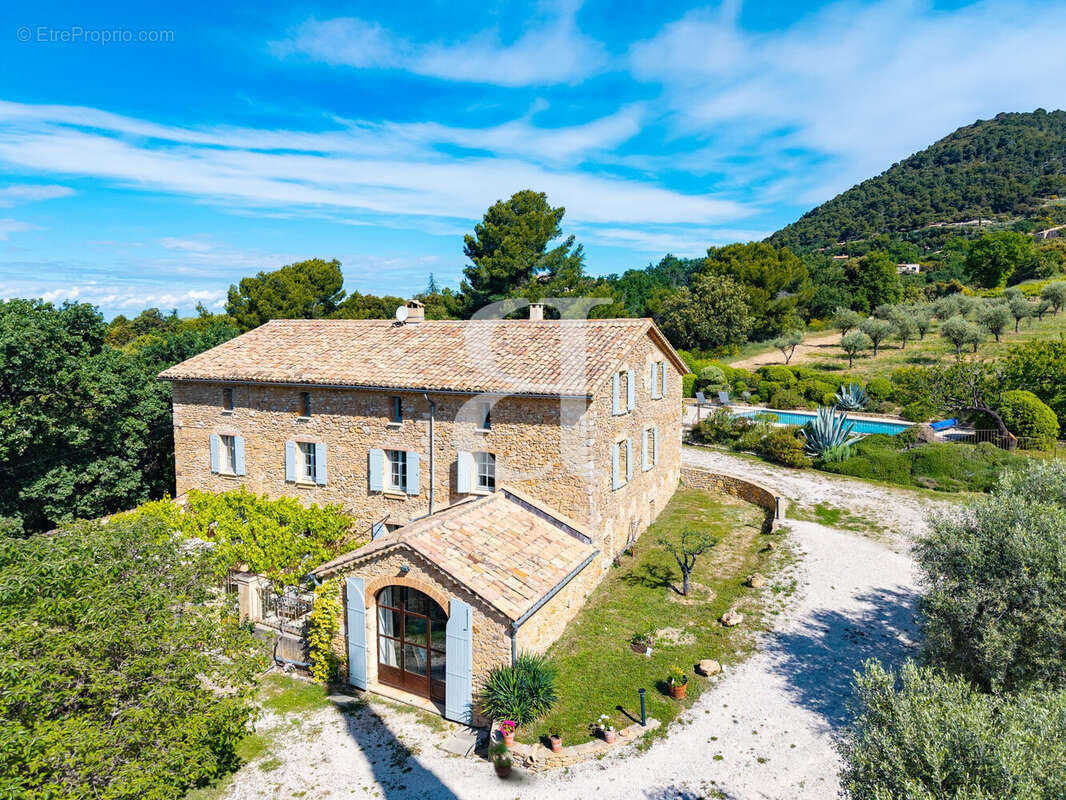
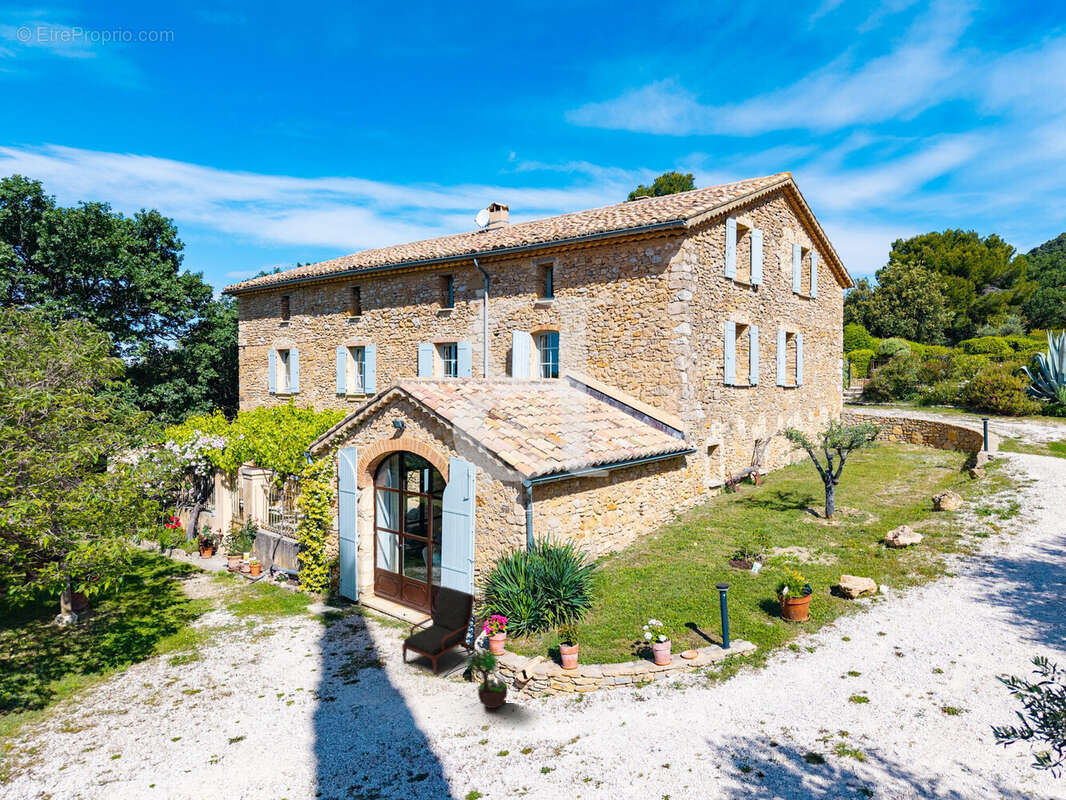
armchair: none [428,687,473,755] -> present [402,586,474,674]

